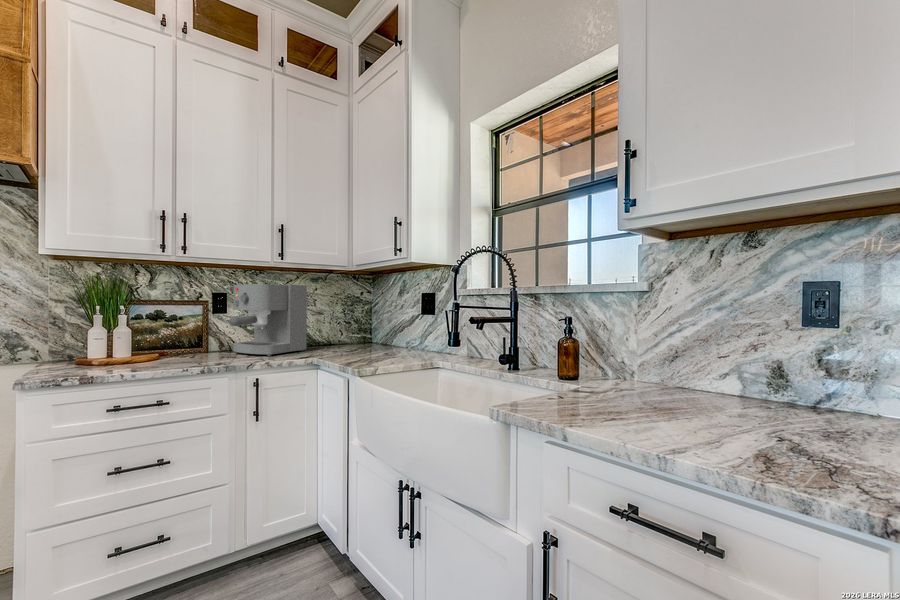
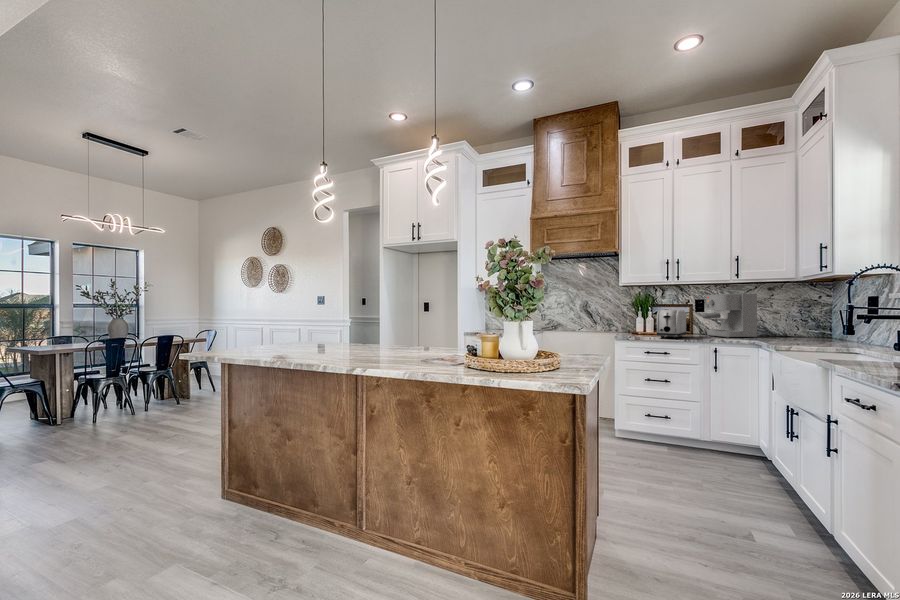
toaster: none [136,311,200,374] -> present [657,310,686,339]

